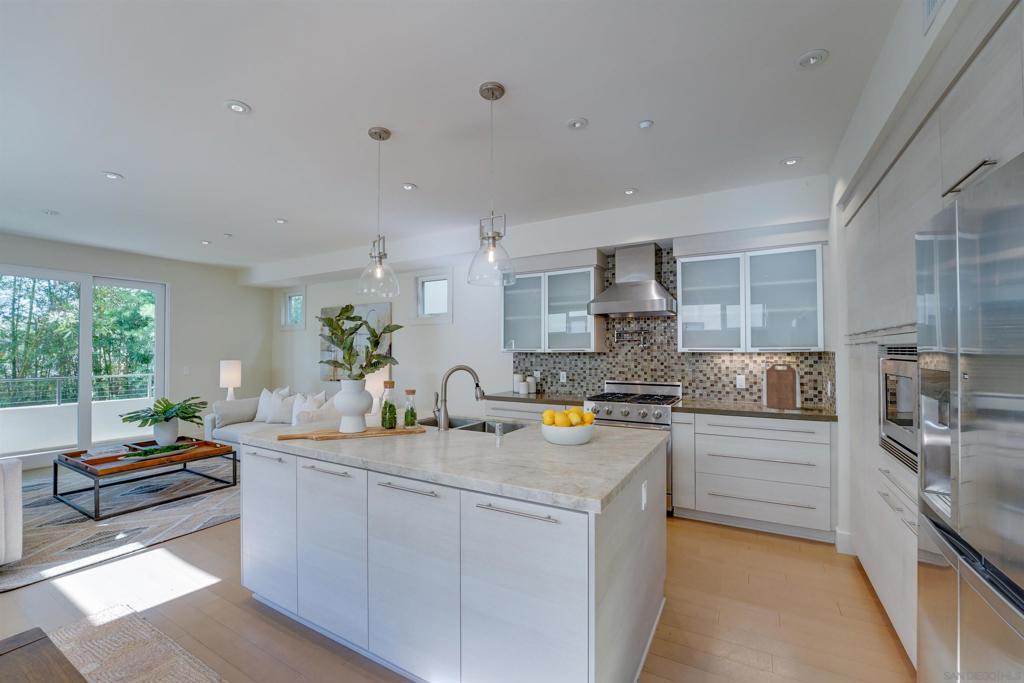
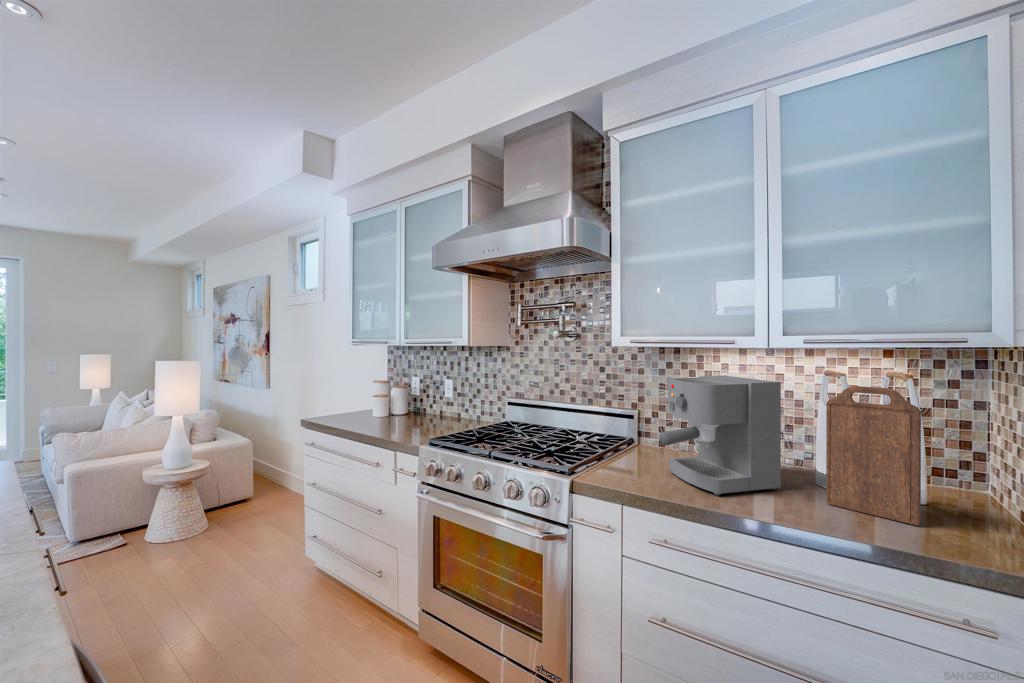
coffee maker: none [704,364,750,406] -> present [659,376,781,495]

